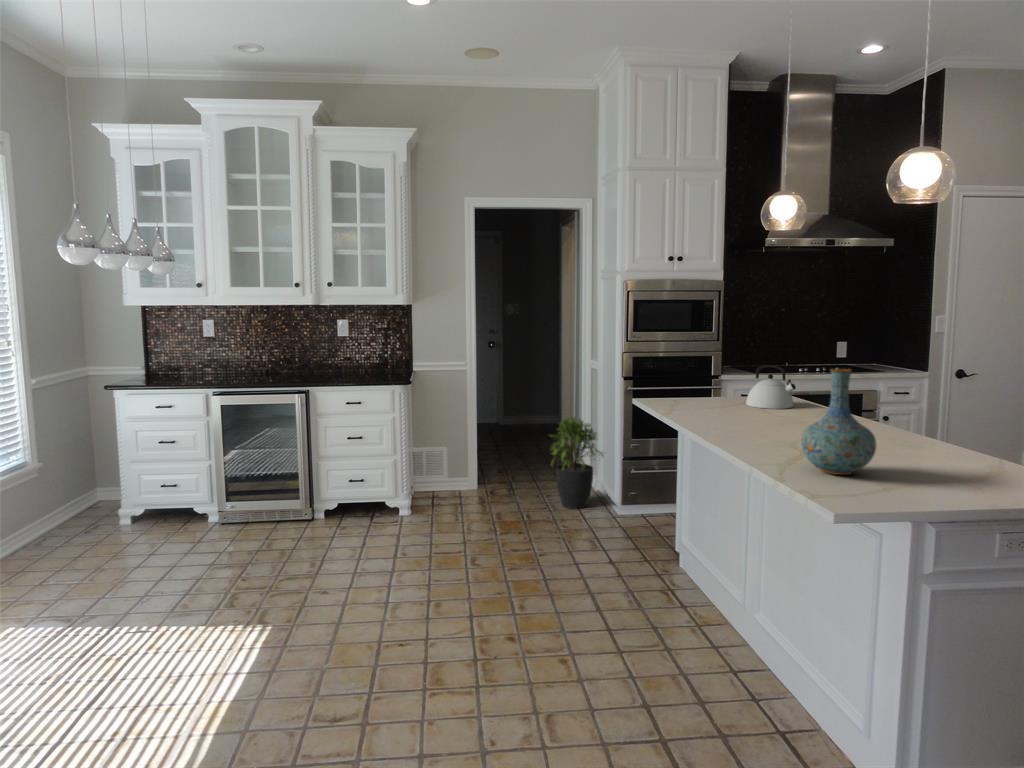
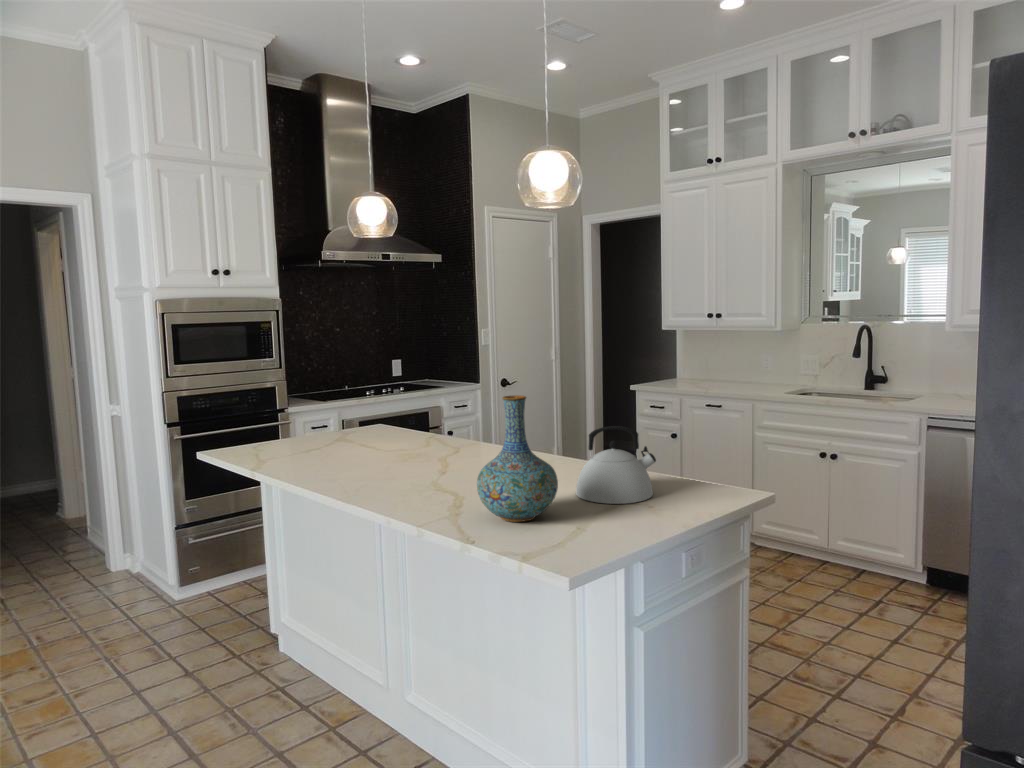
kettle: present [746,366,796,409] -> present [576,426,656,504]
potted plant: present [549,417,603,509] -> none [56,481,152,609]

